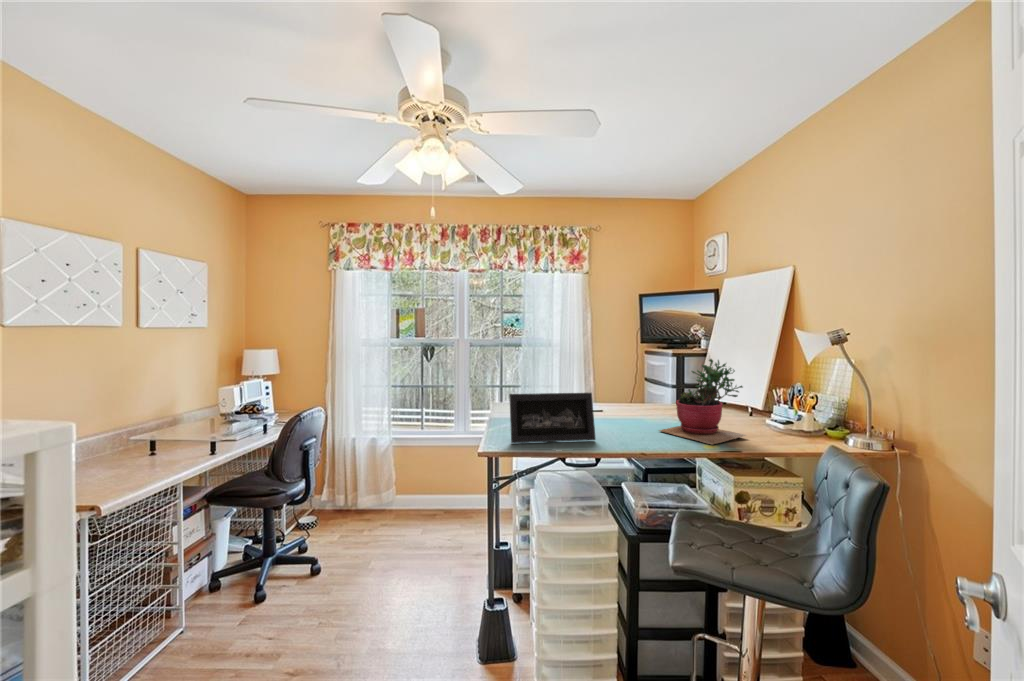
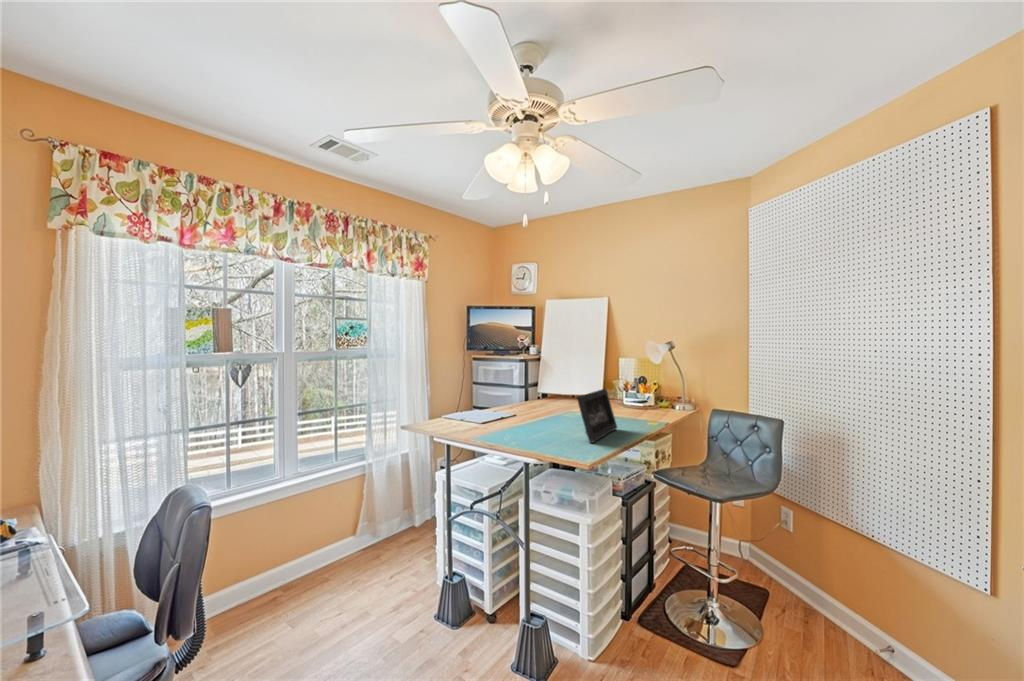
succulent plant: present [660,359,746,445] -> none [608,356,661,417]

